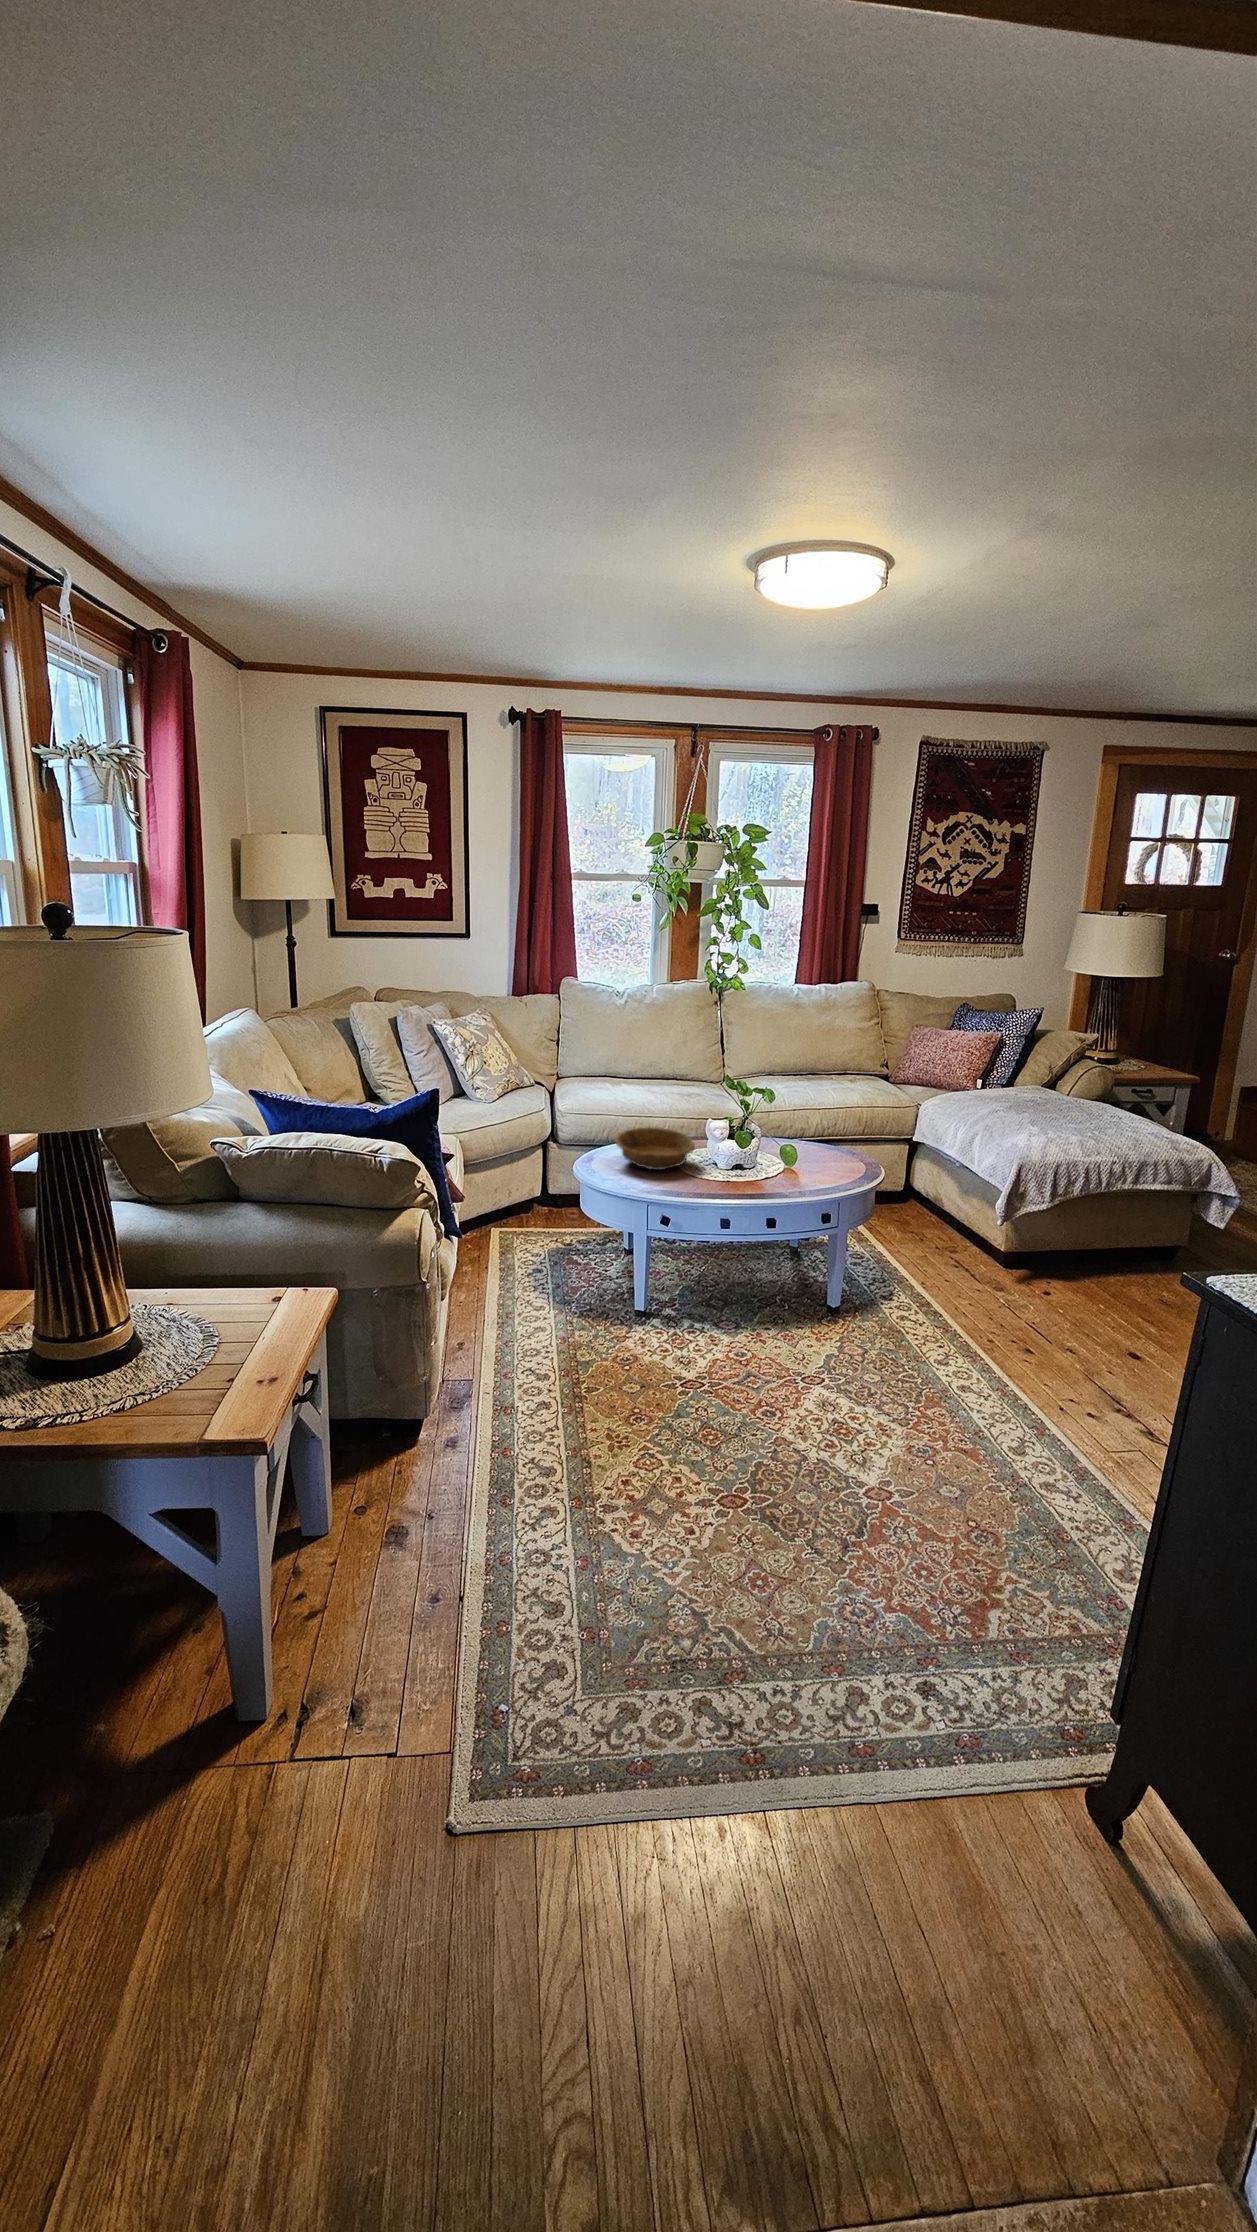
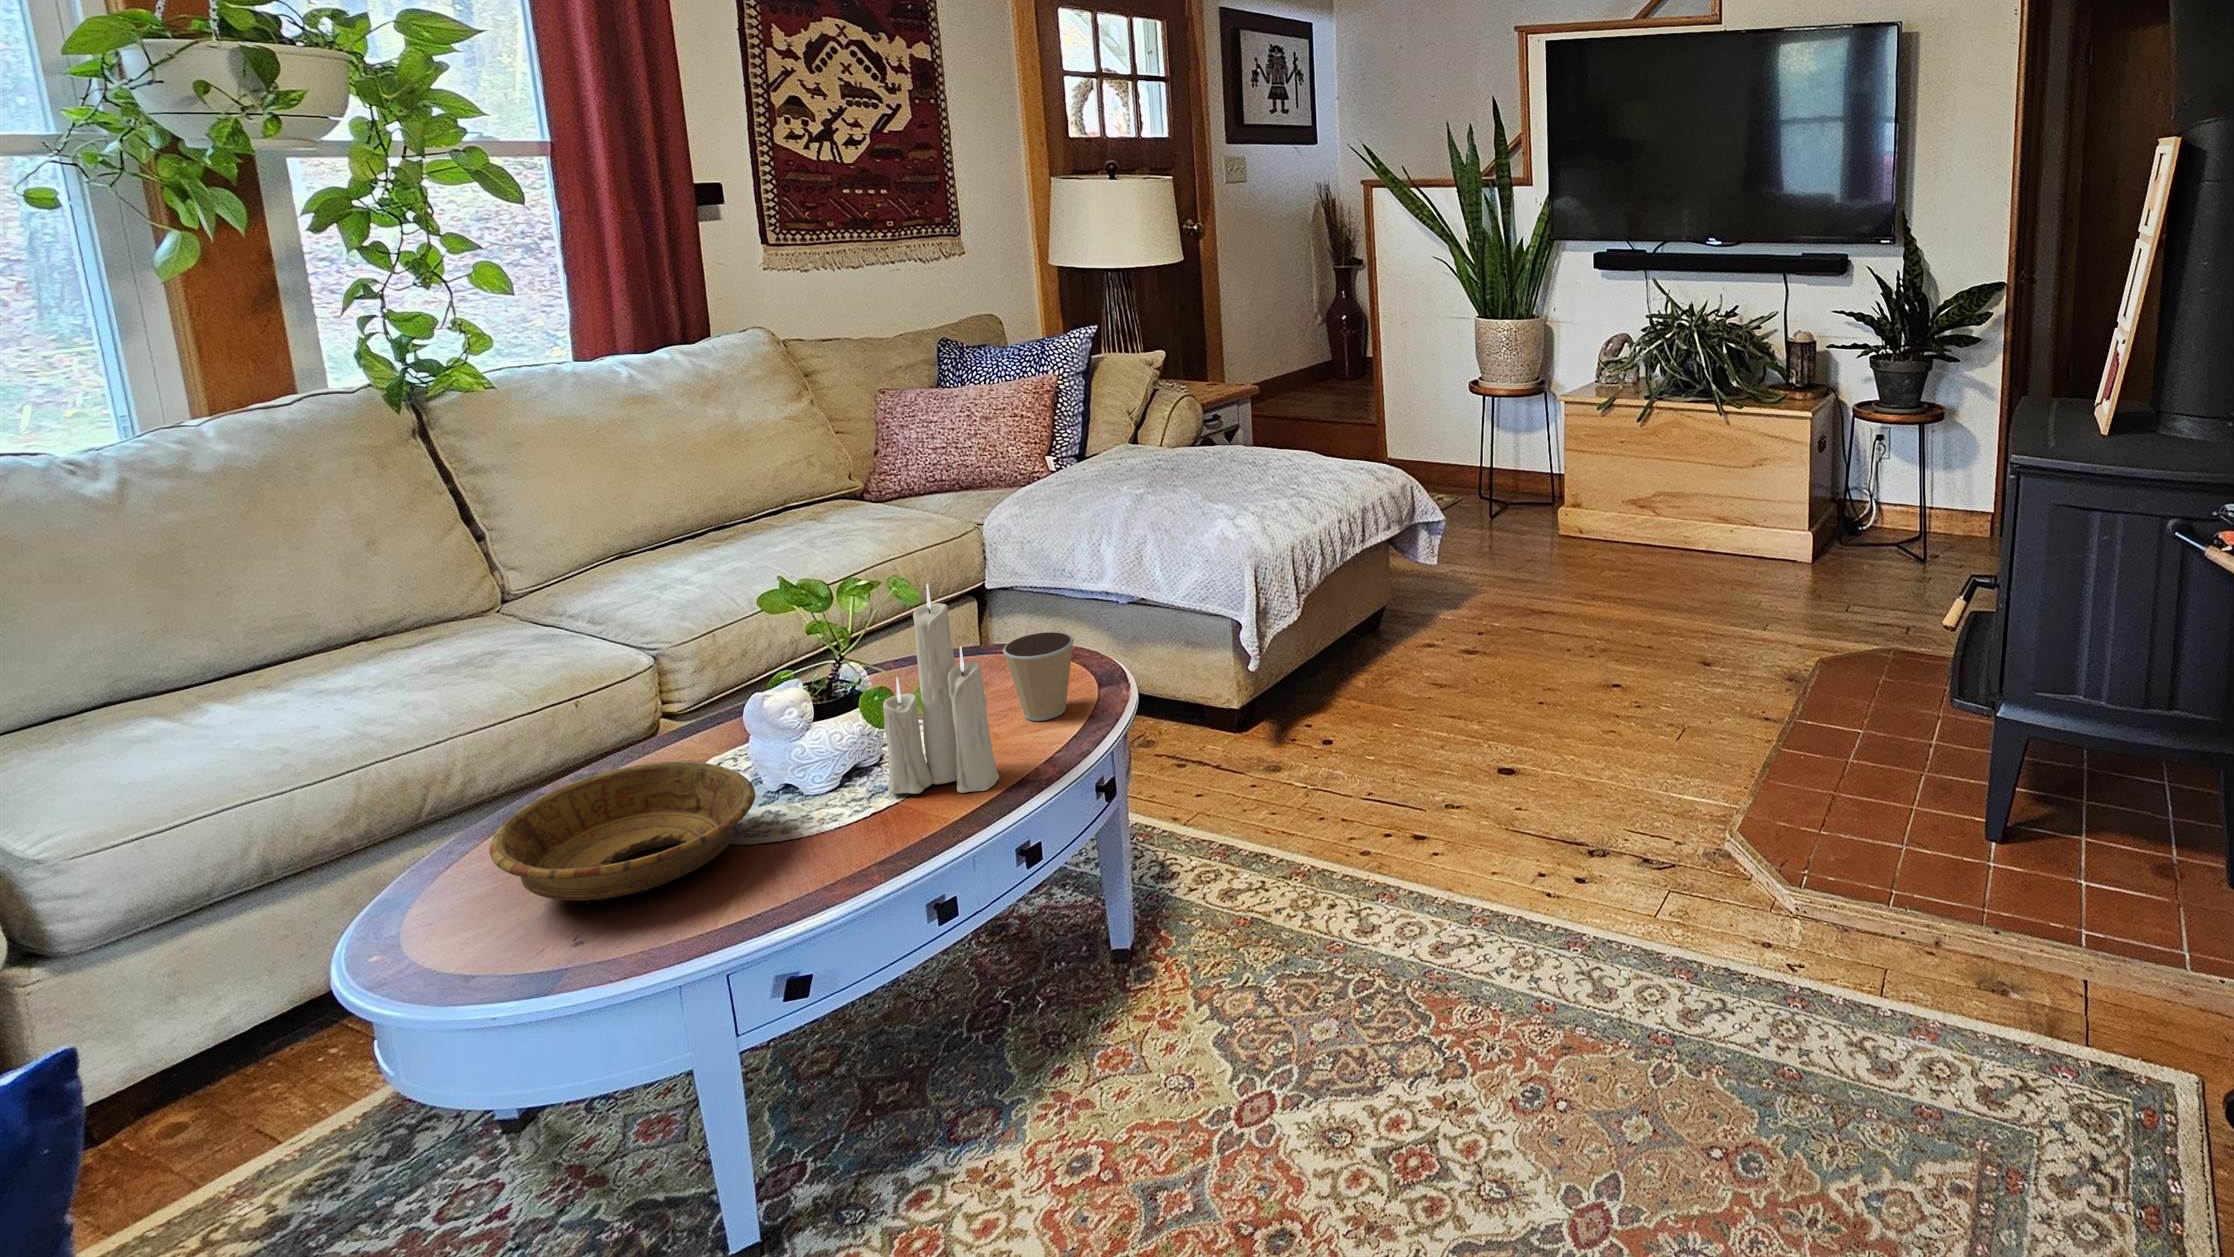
candle: none [737,1084,774,1186] -> present [883,584,999,794]
coffee cup: none [809,1135,842,1177] -> present [1003,632,1074,721]

